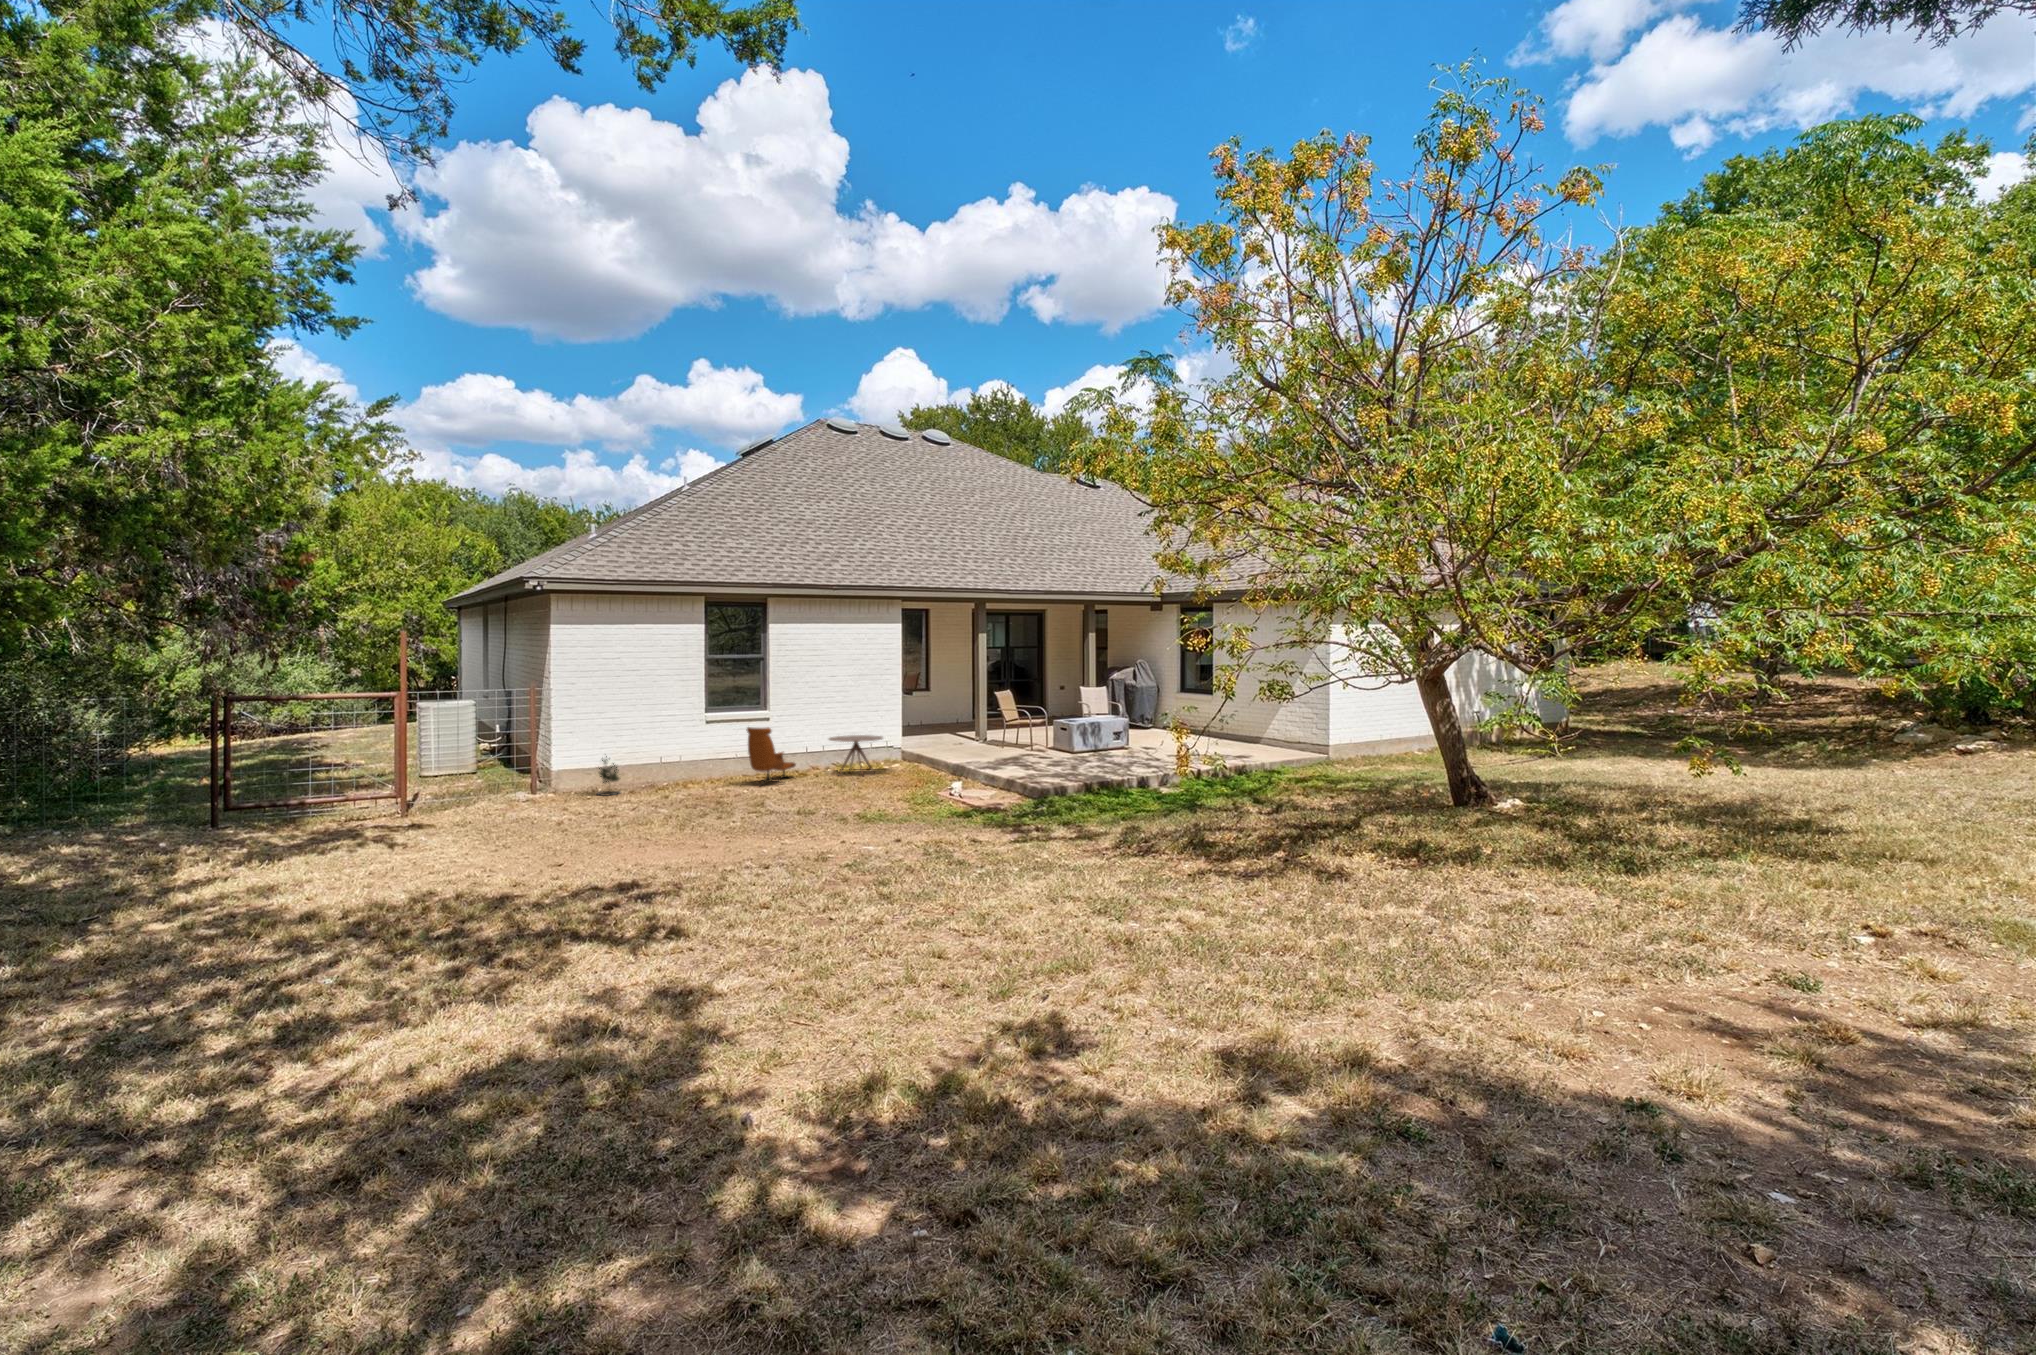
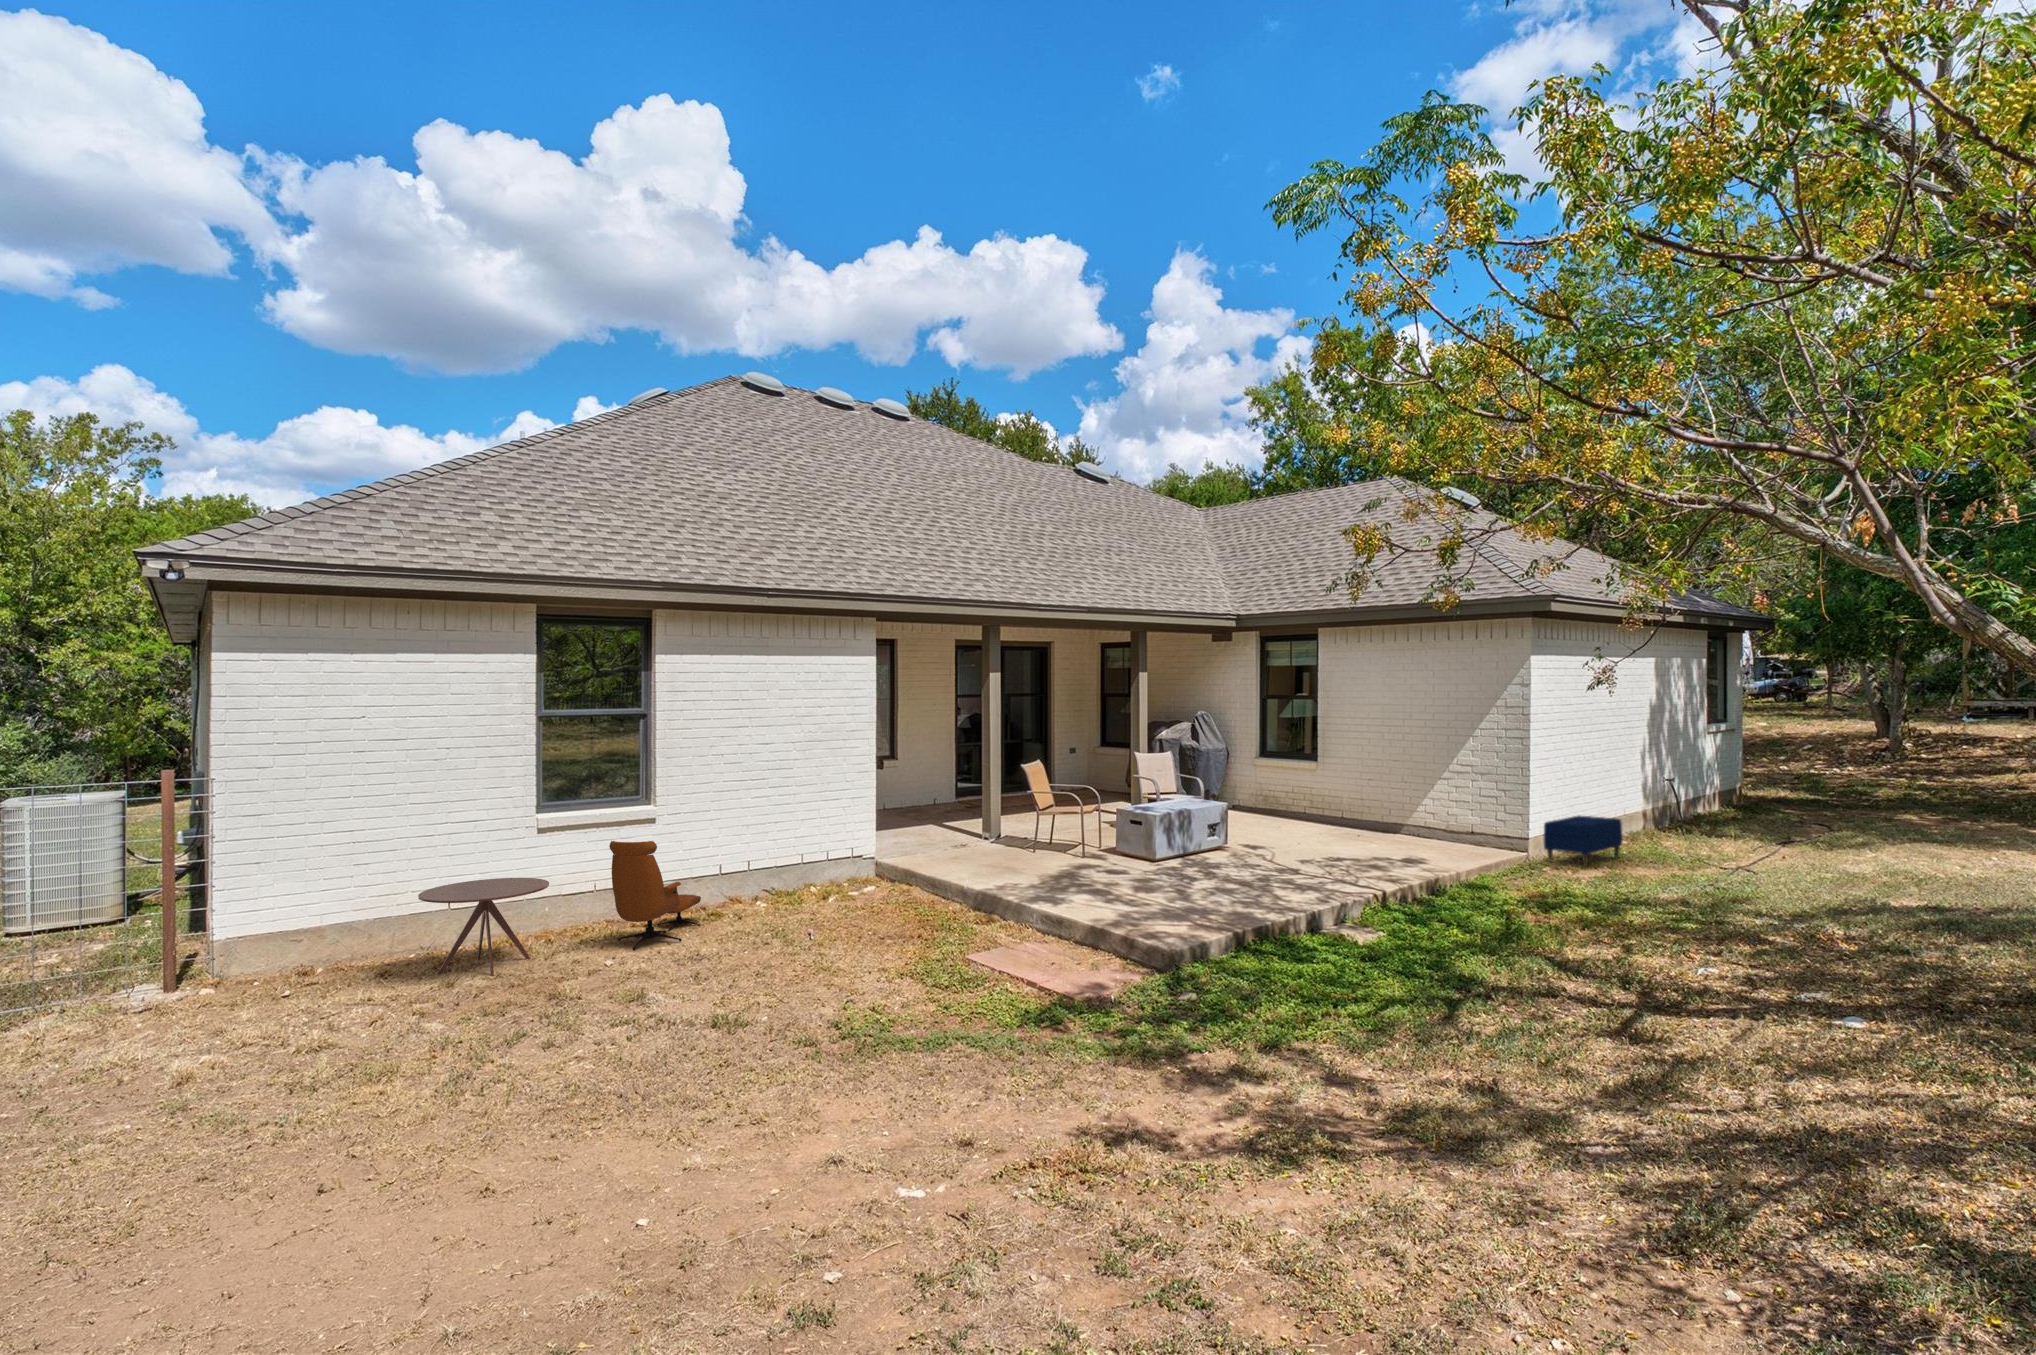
bench: none [1343,734,1402,765] -> present [1544,816,1623,867]
round table: present [829,735,883,775] -> present [418,878,549,975]
potted tree: present [598,756,621,796] -> none [298,903,359,989]

